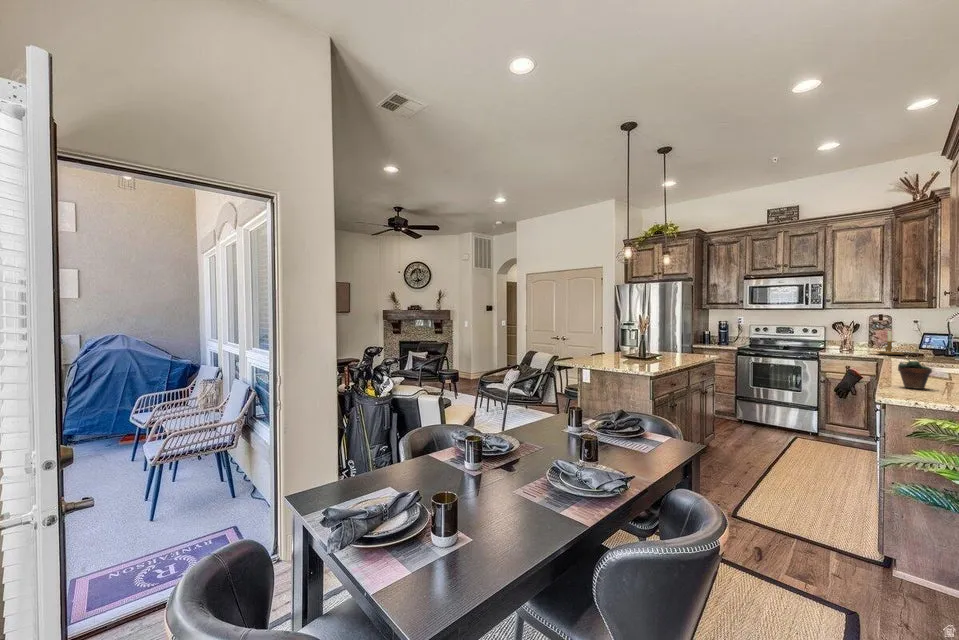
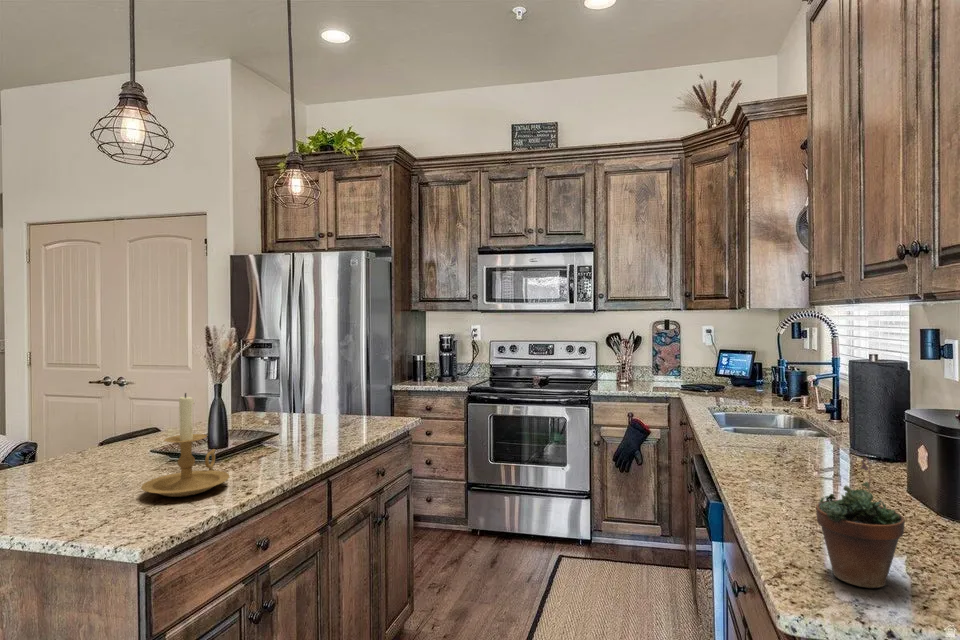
candle holder: present [876,330,903,355] -> present [141,393,230,497]

